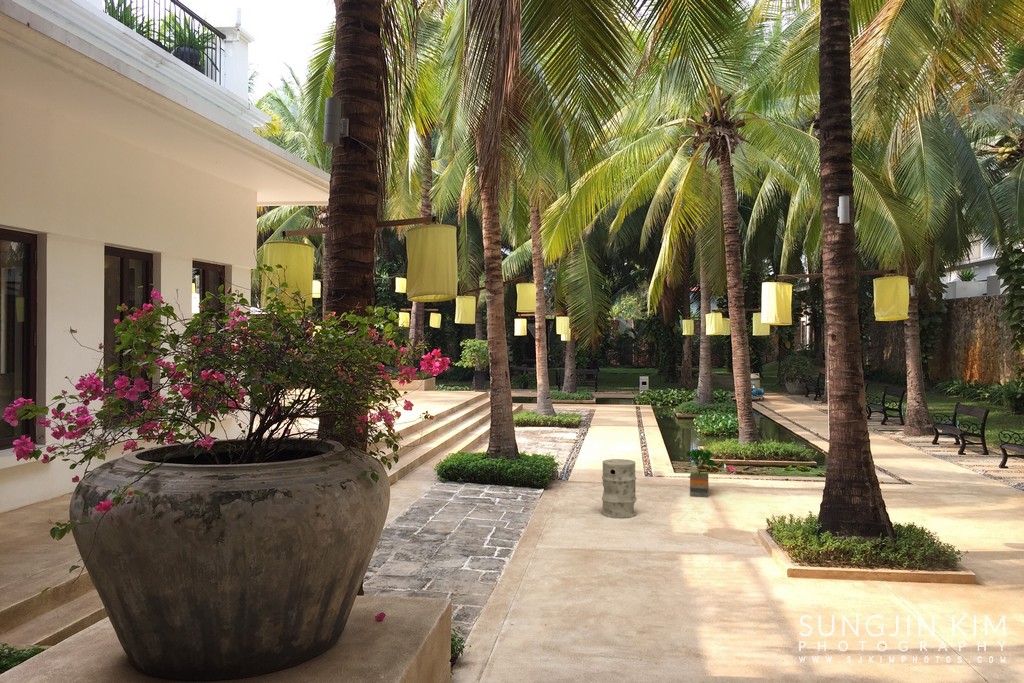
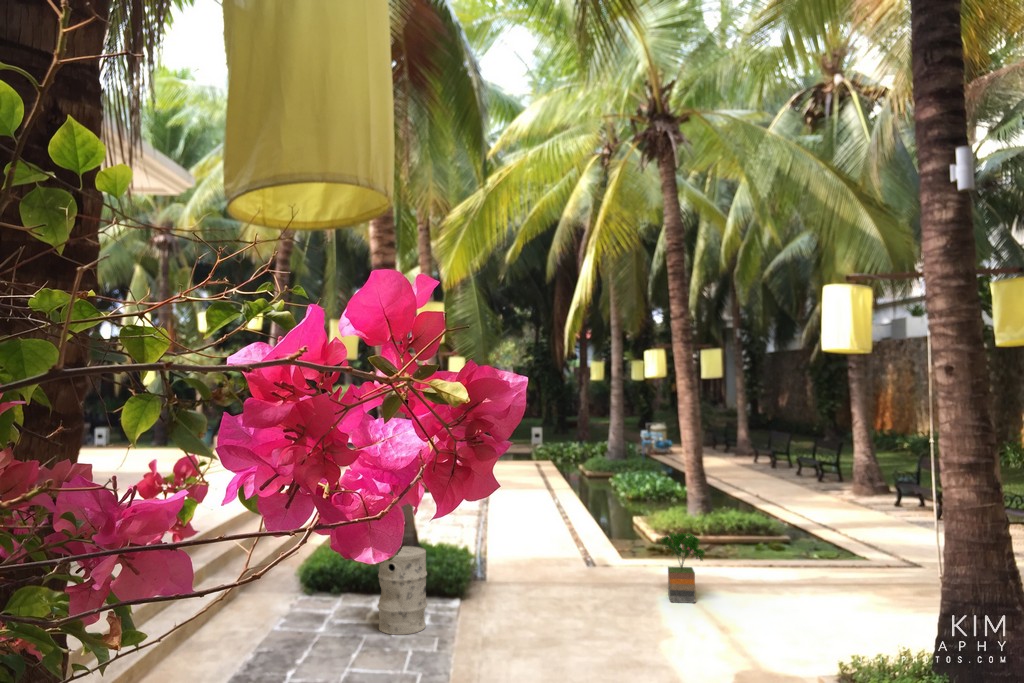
trash can: present [602,459,637,518] -> present [378,546,427,635]

